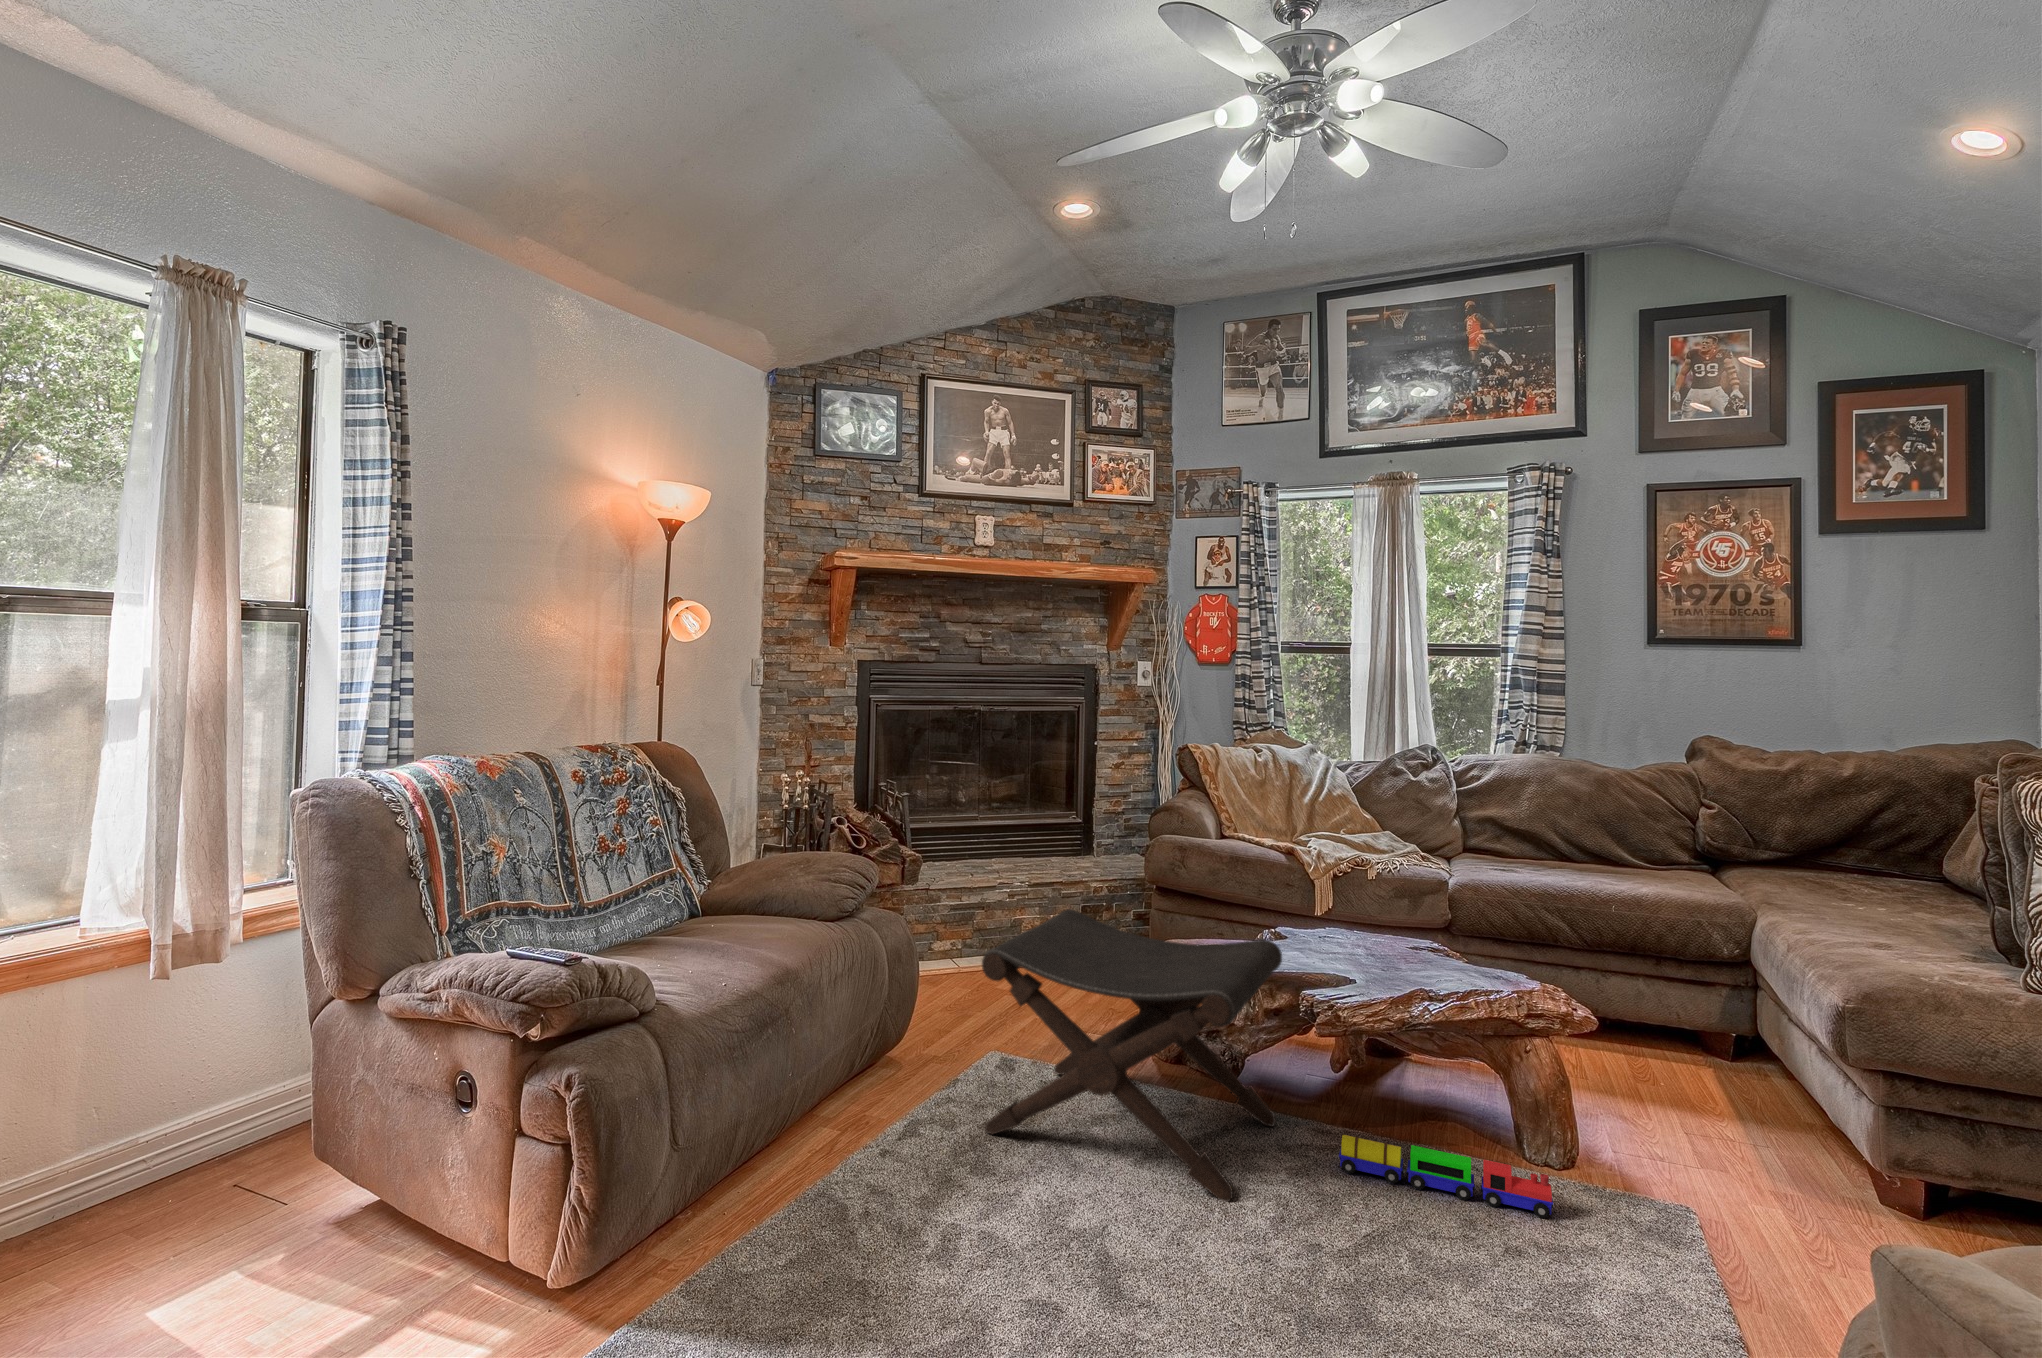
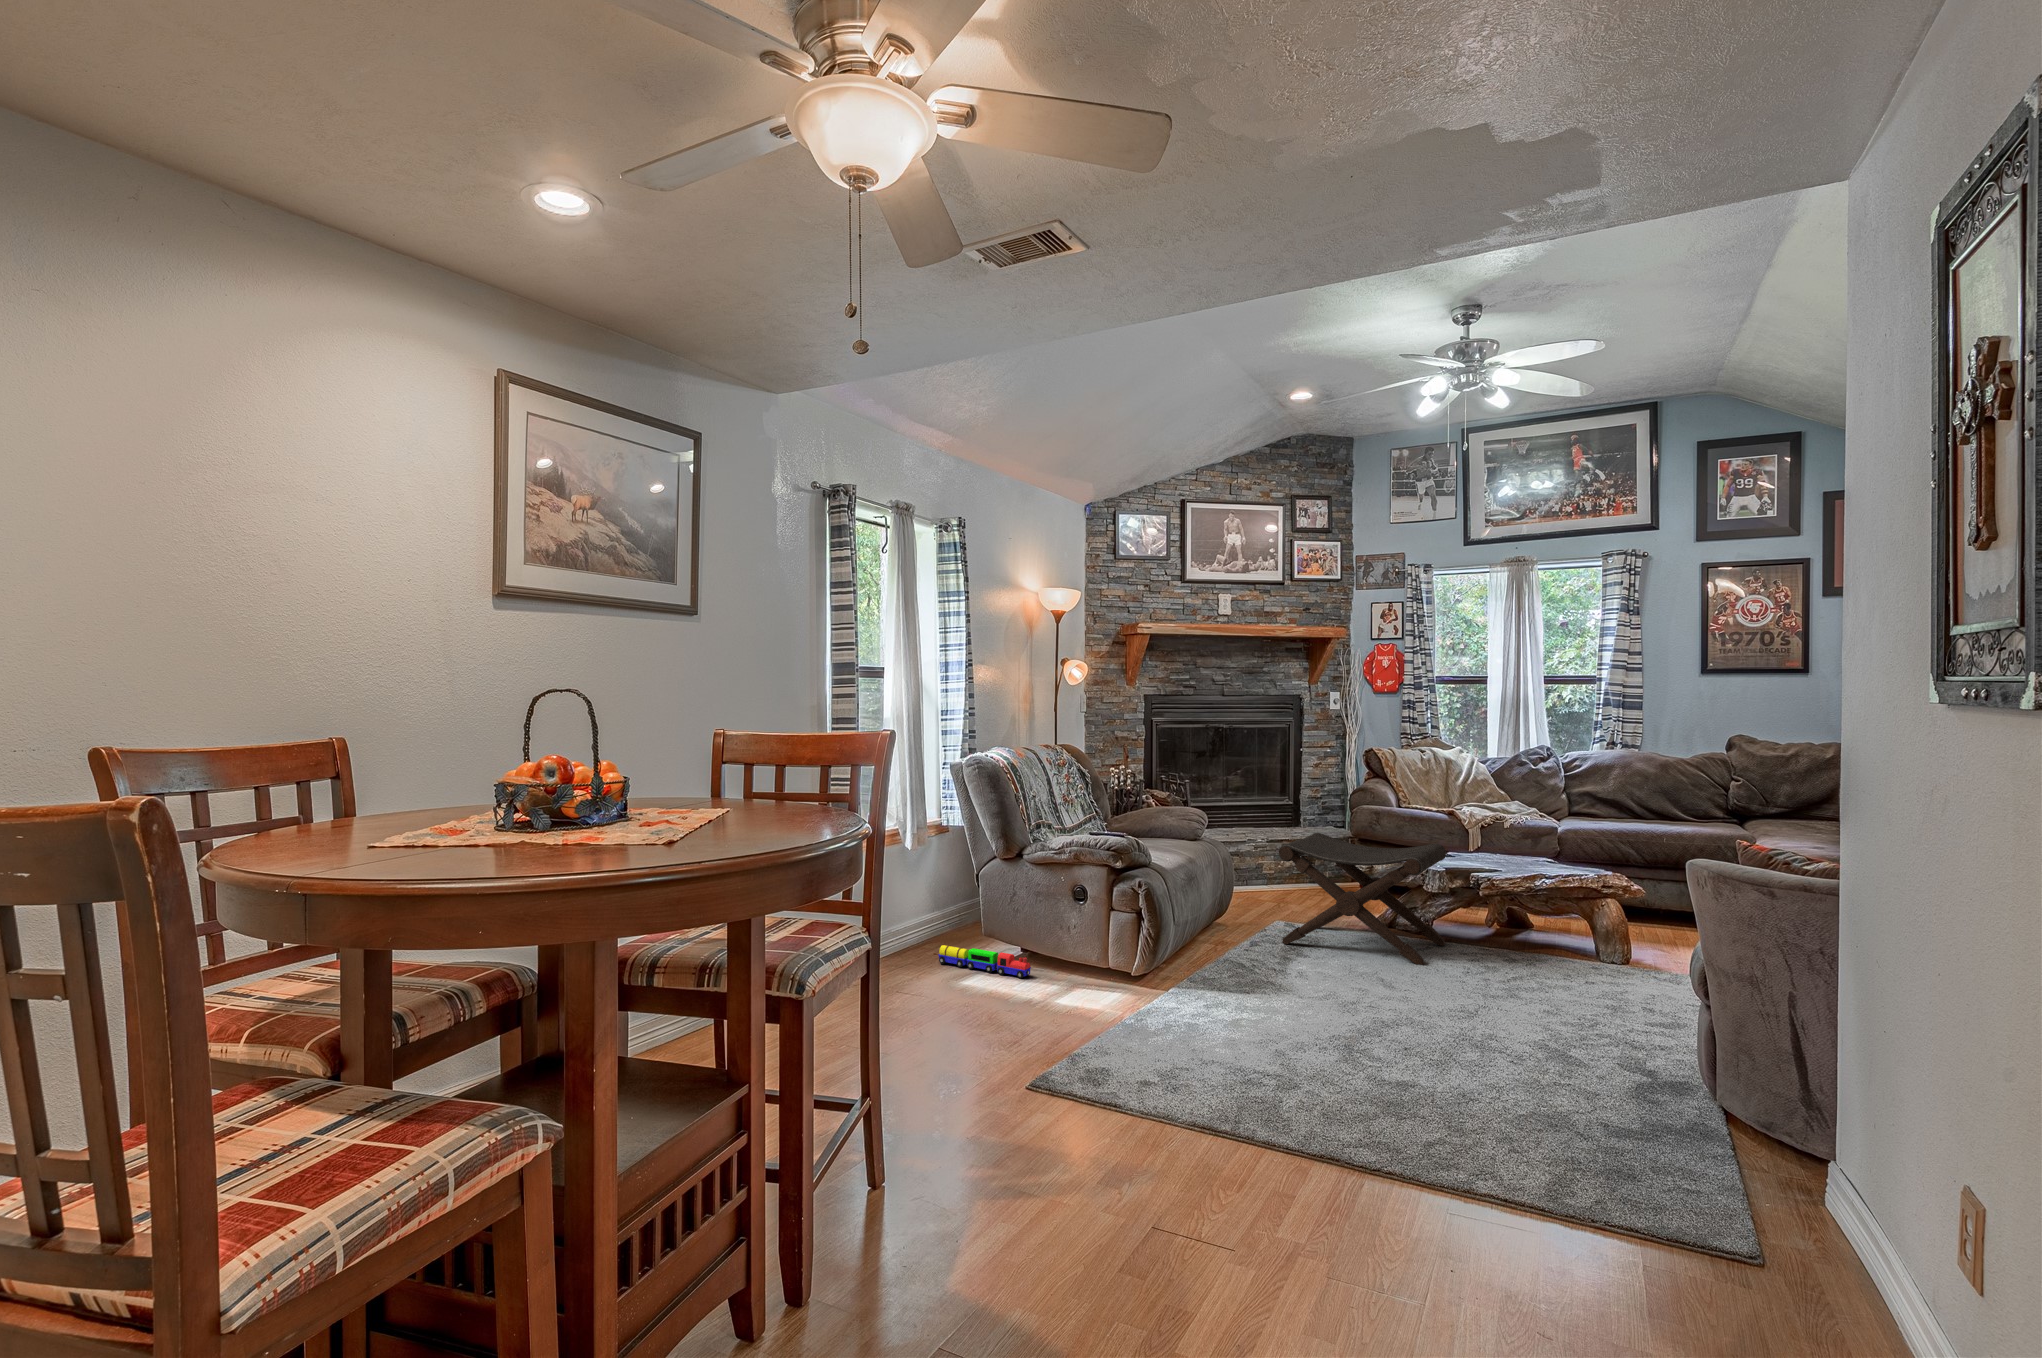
toy train: present [1338,1135,1554,1218] -> present [938,945,1031,979]

